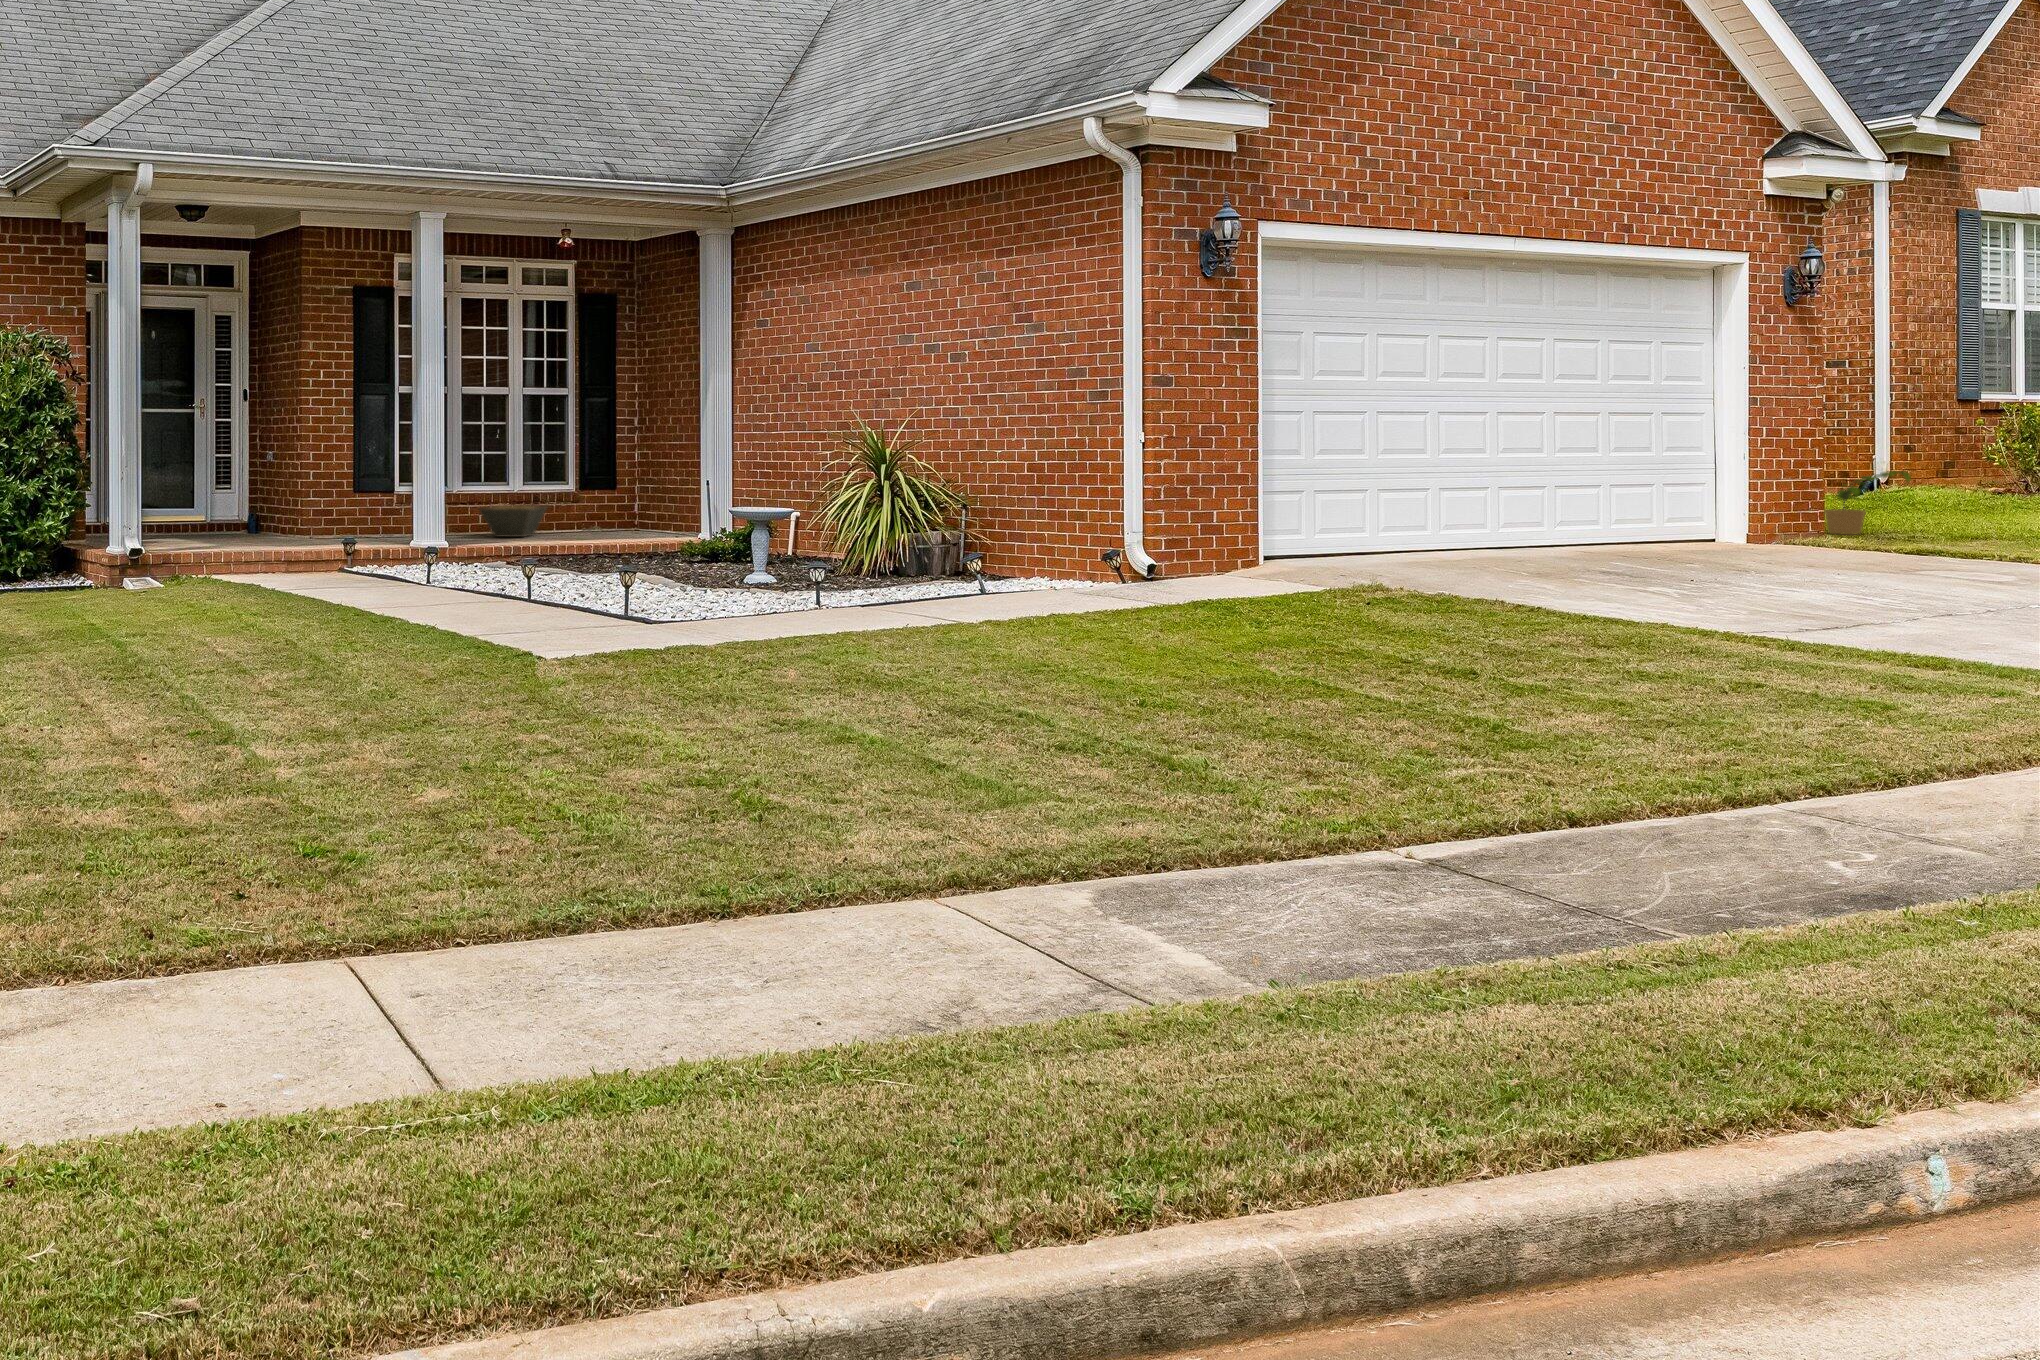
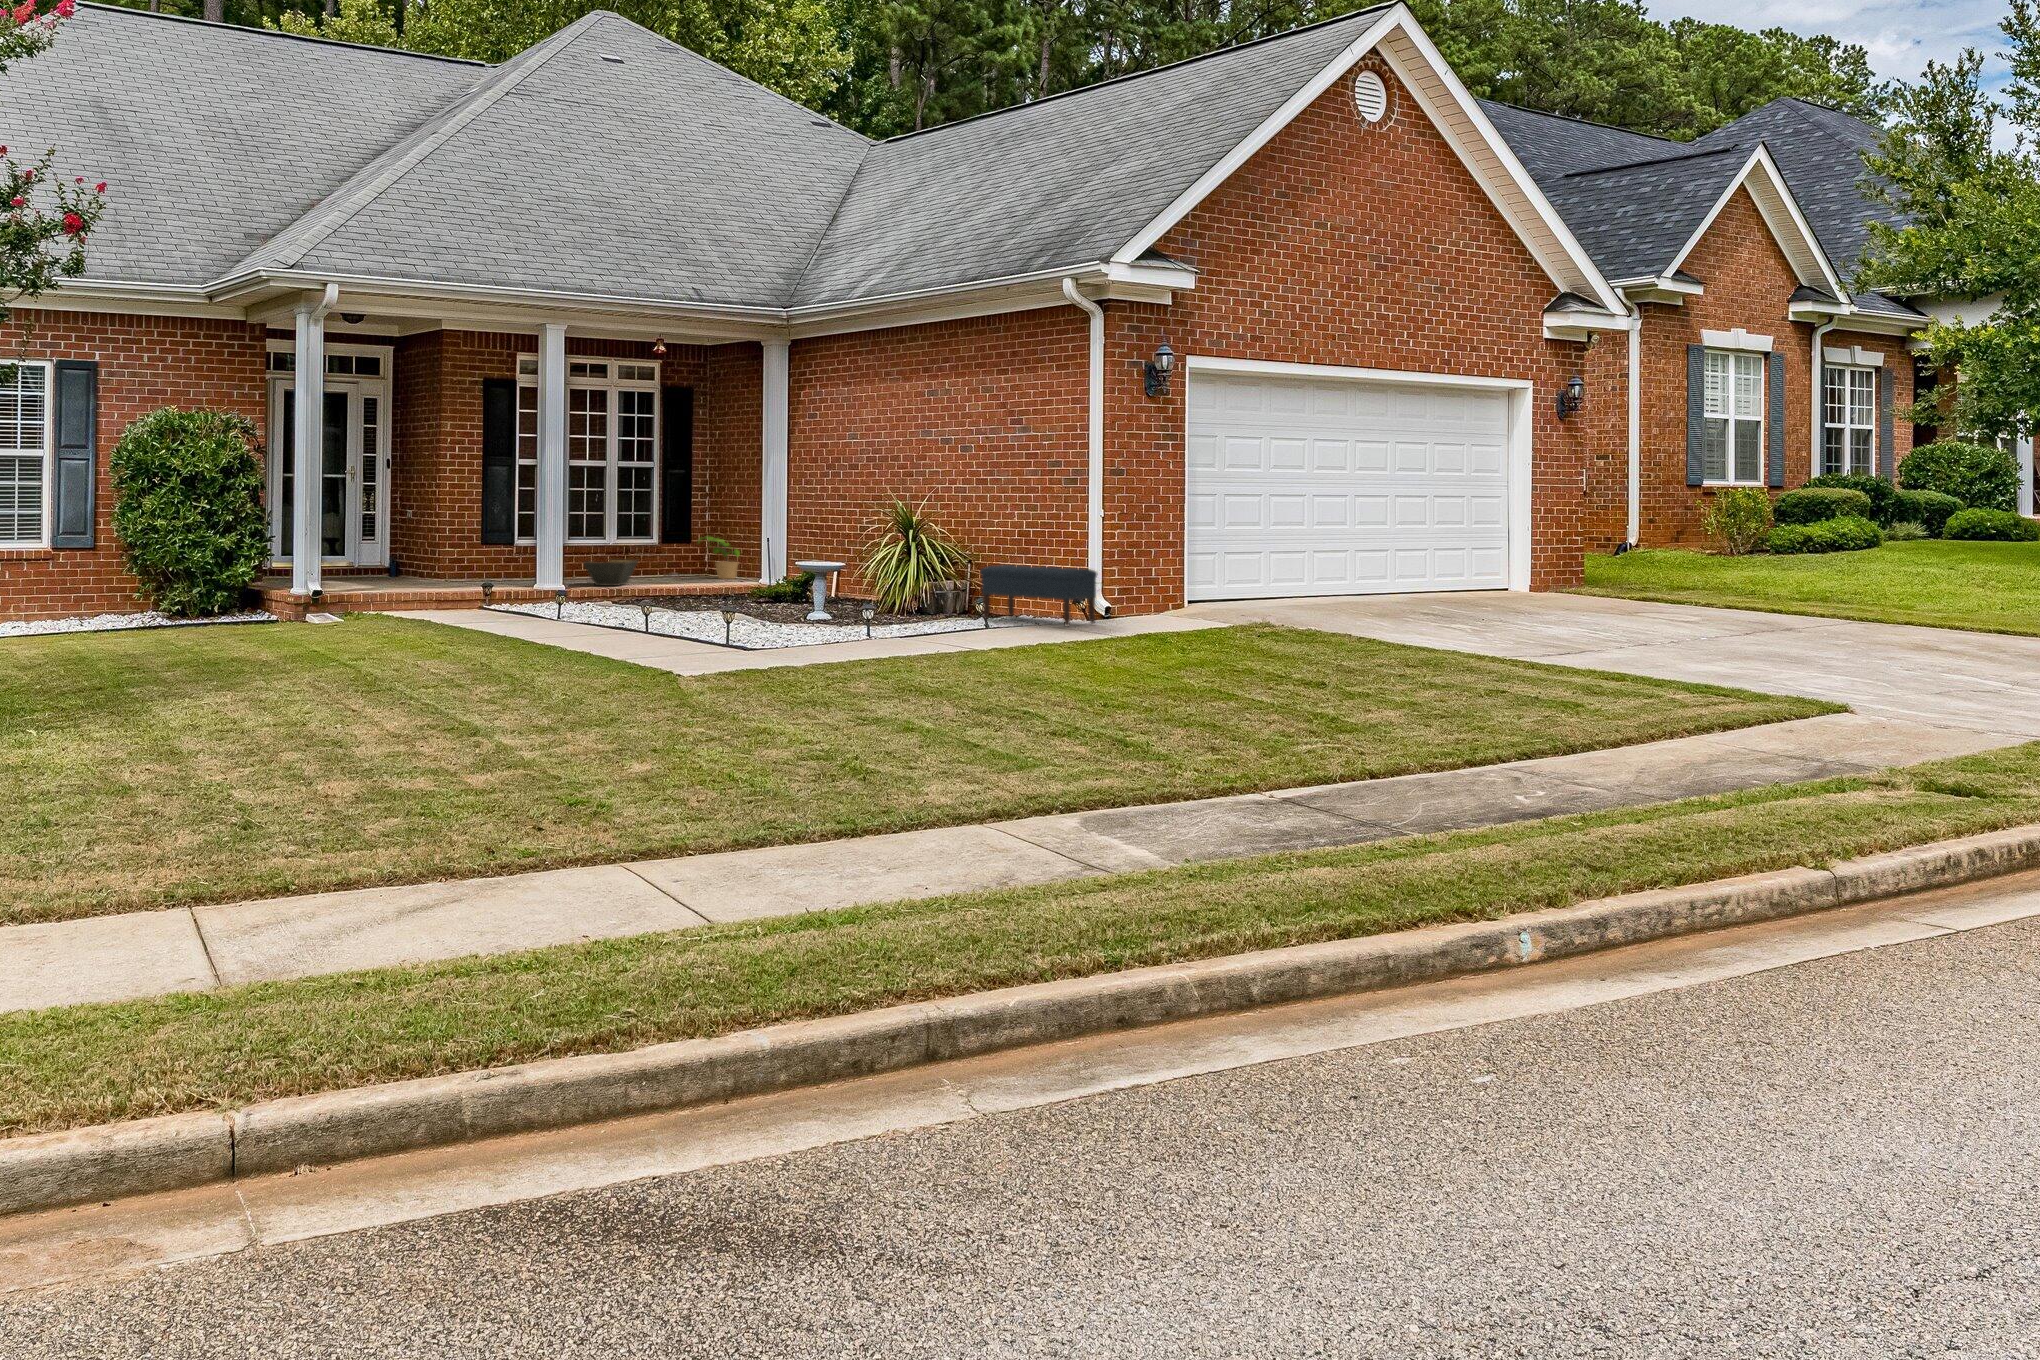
potted plant: present [1824,471,1911,535] -> present [698,536,740,579]
bench: none [970,508,1130,589] -> present [980,565,1098,626]

